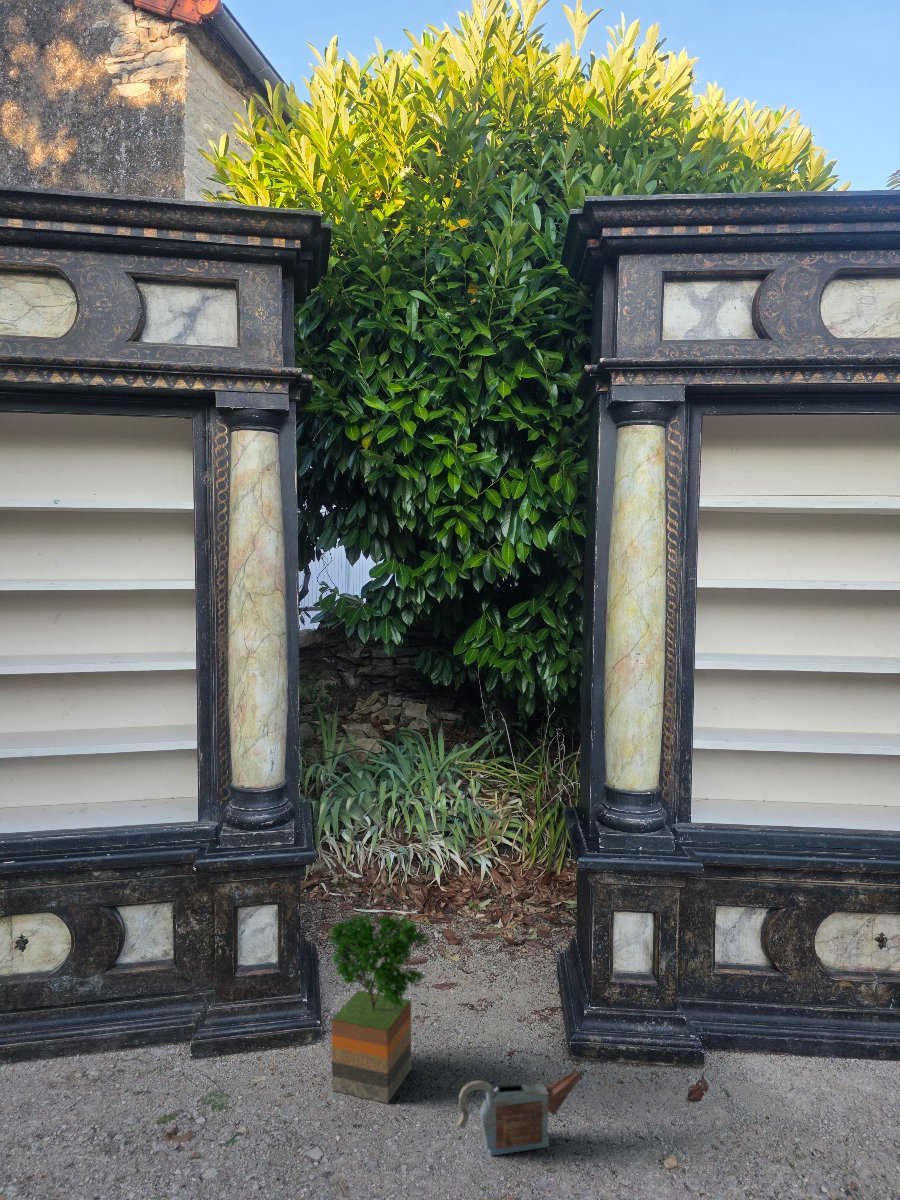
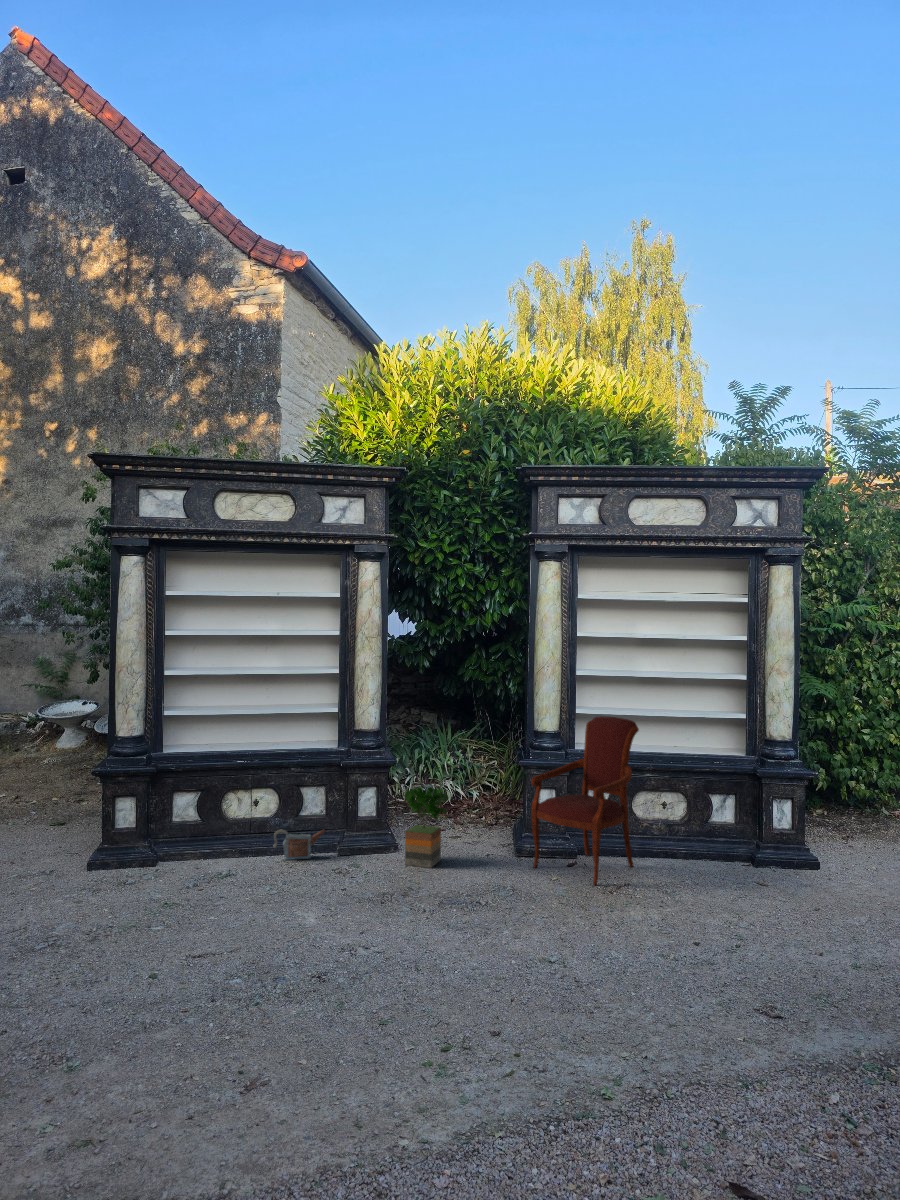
armchair: none [609,758,849,1188] -> present [531,716,639,885]
watering can: present [457,1071,582,1156] -> present [273,829,326,860]

